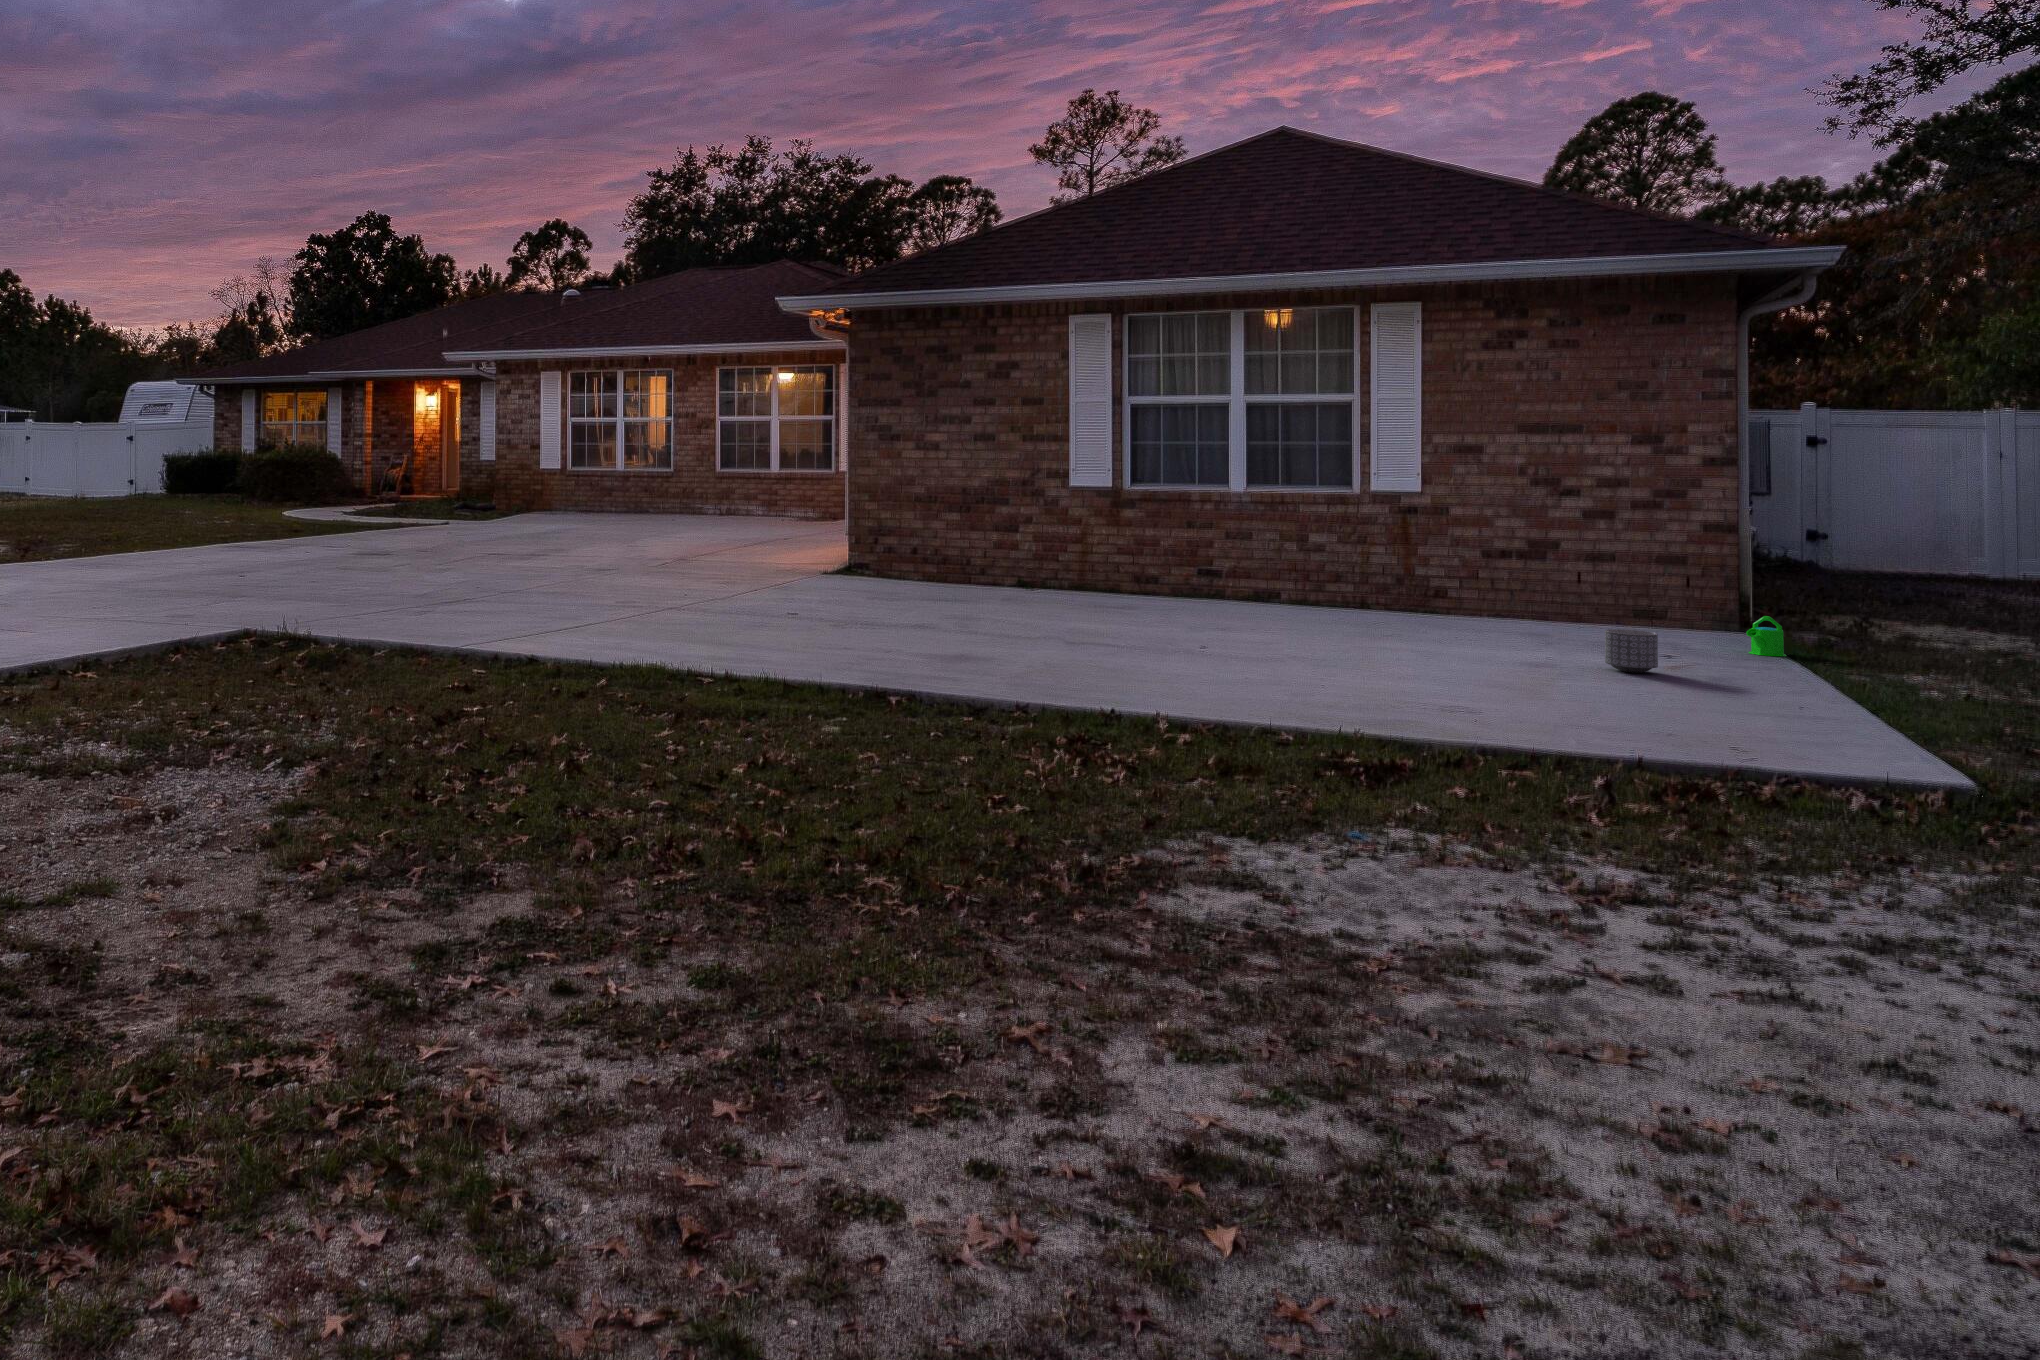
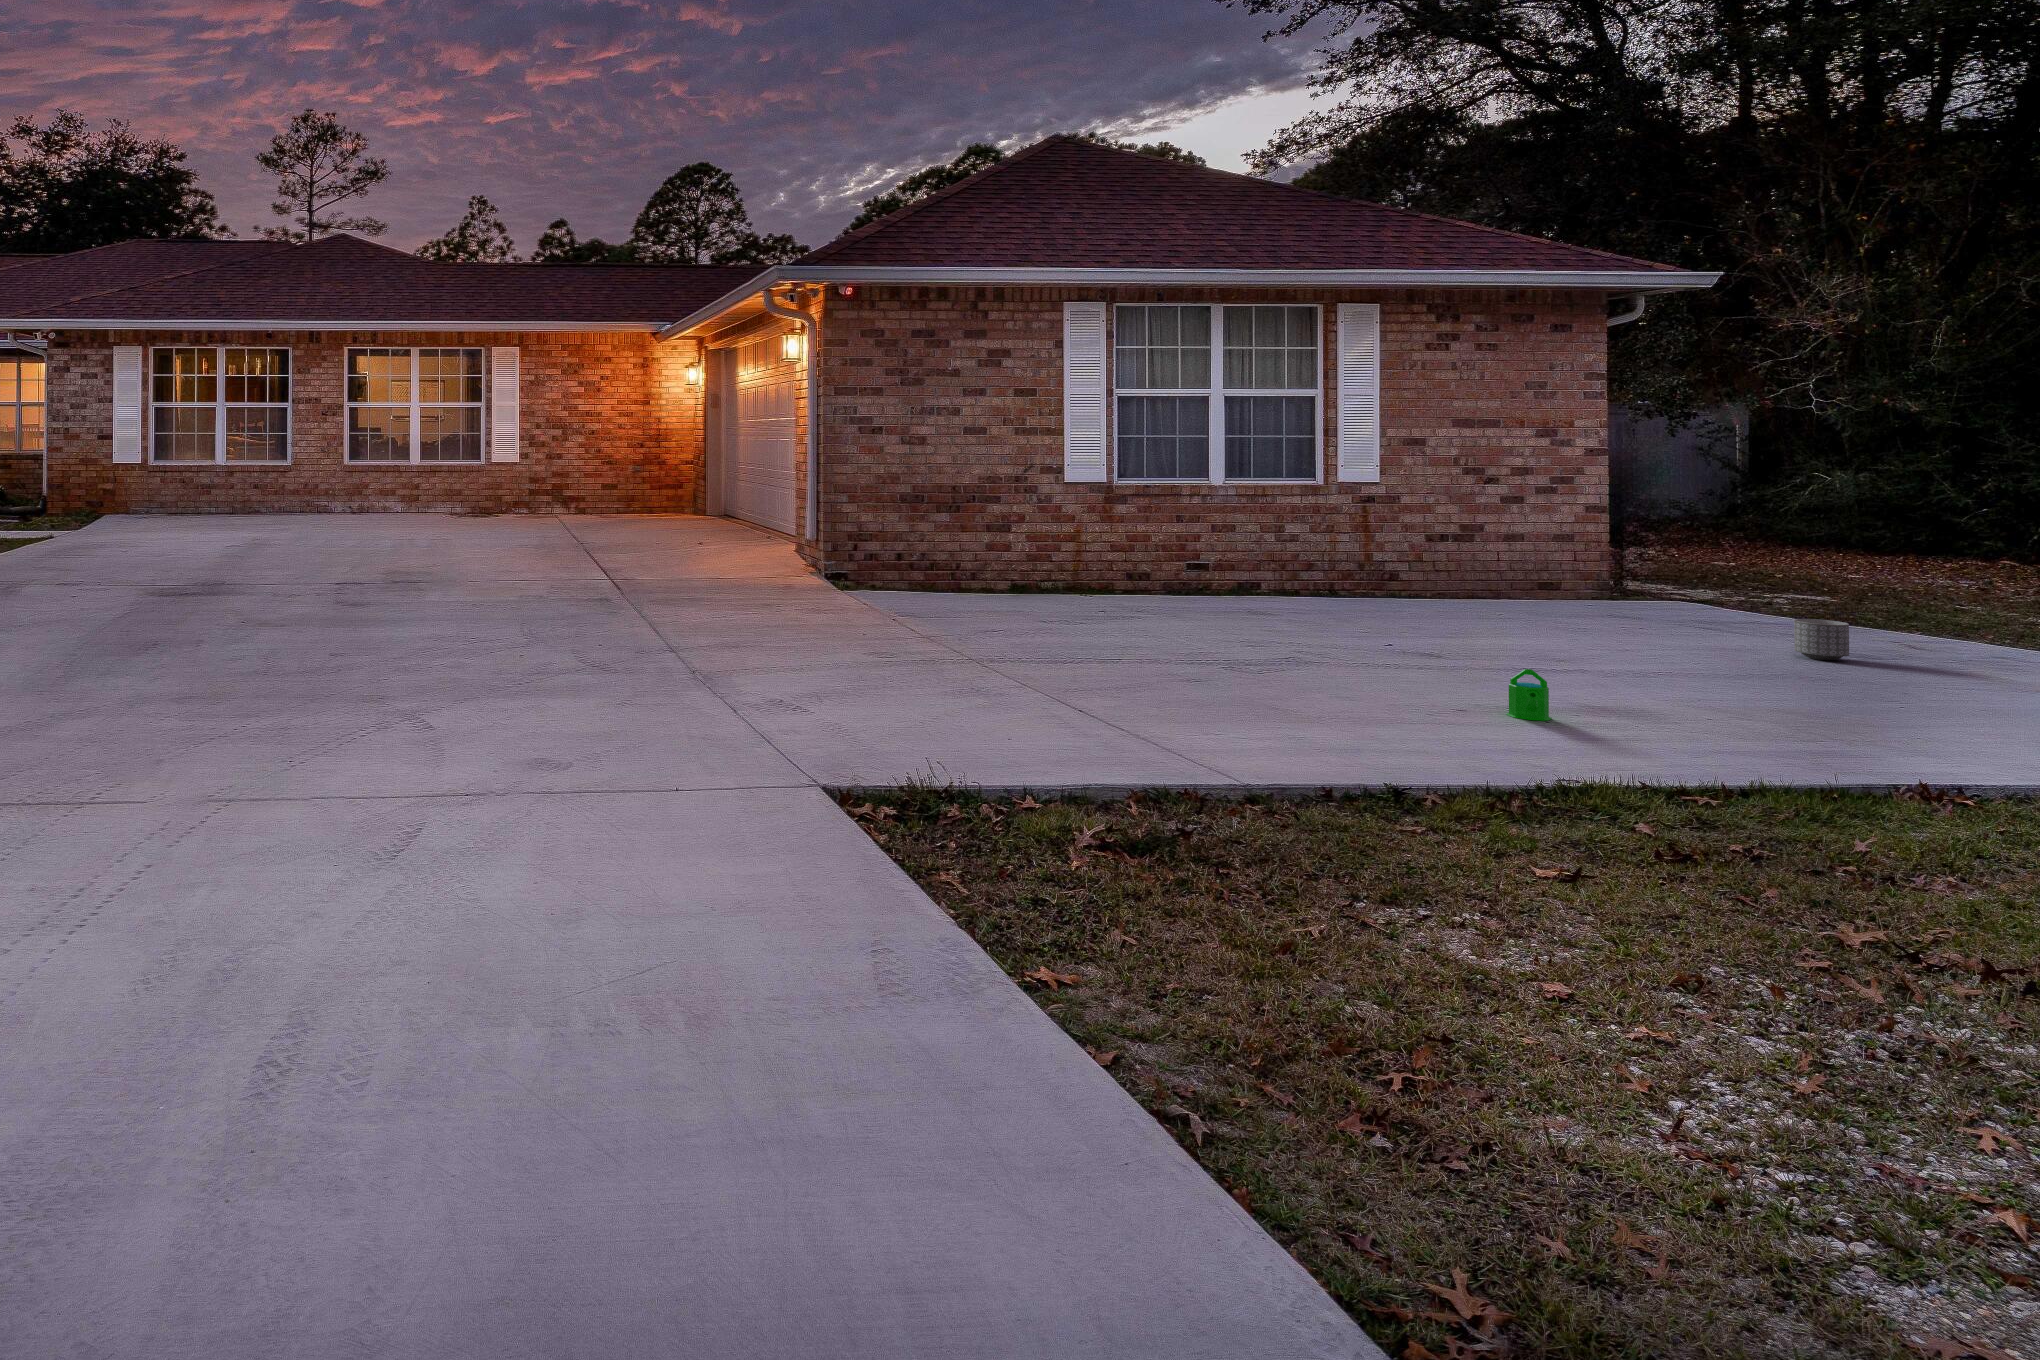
watering can: present [1746,616,1787,656] -> present [1506,669,1552,721]

